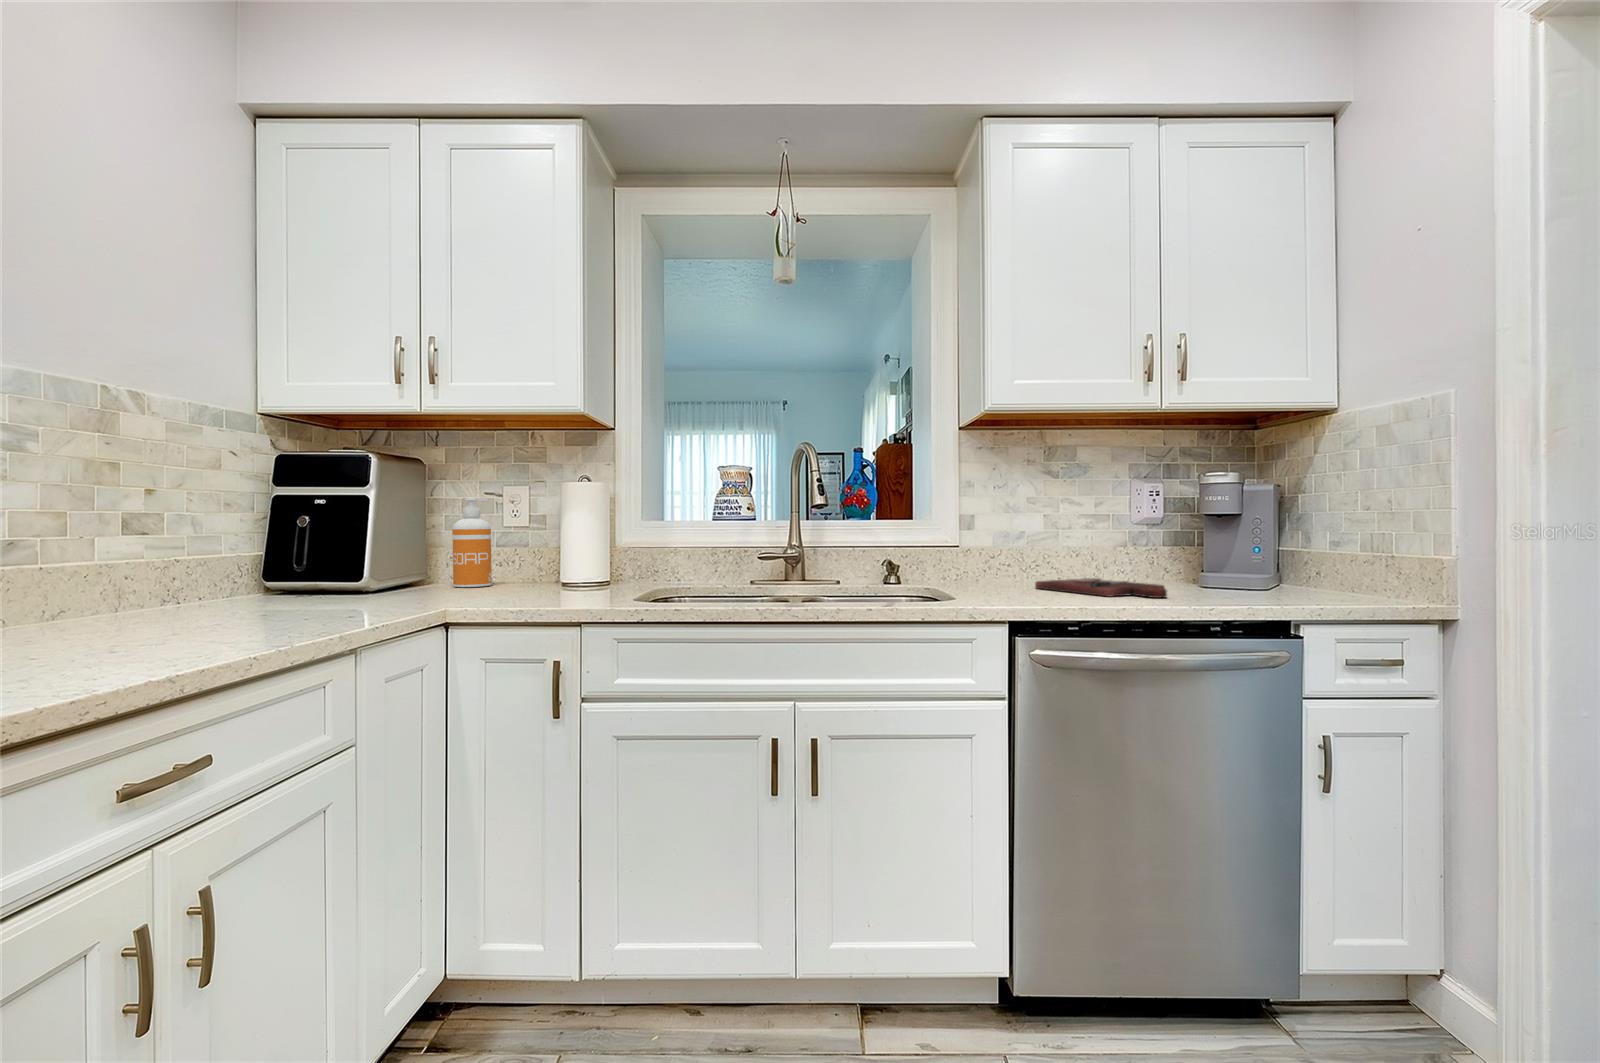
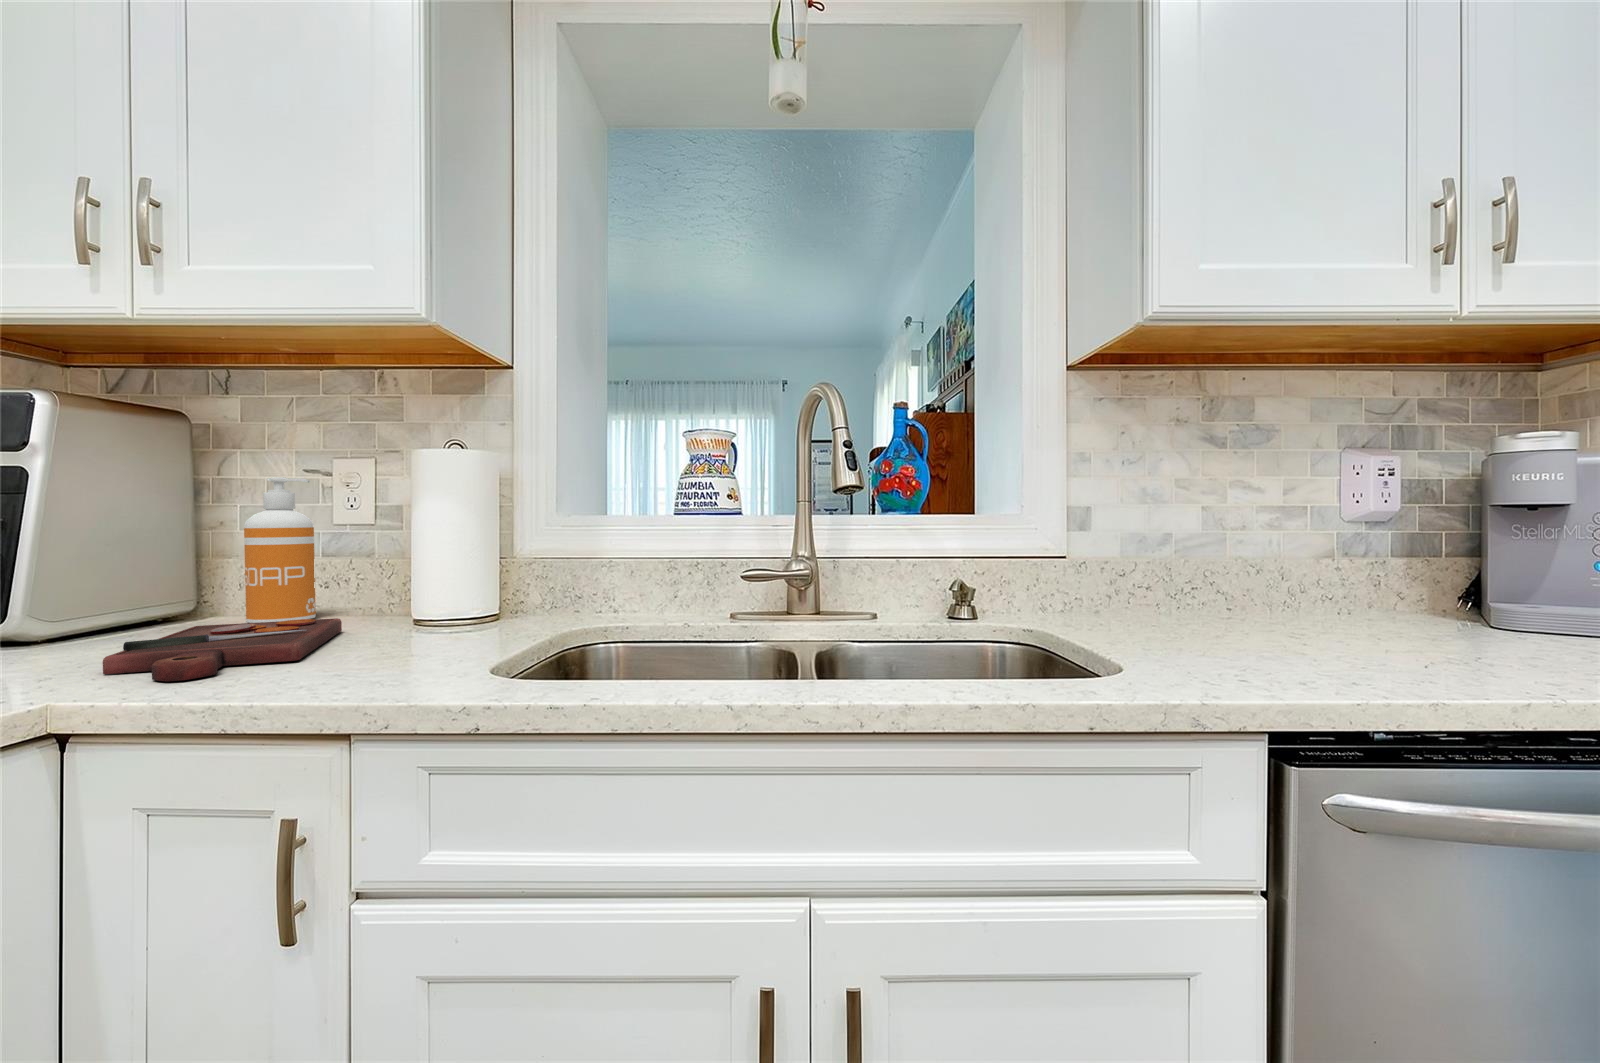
cutting board: present [1035,578,1167,598] -> present [103,618,342,681]

